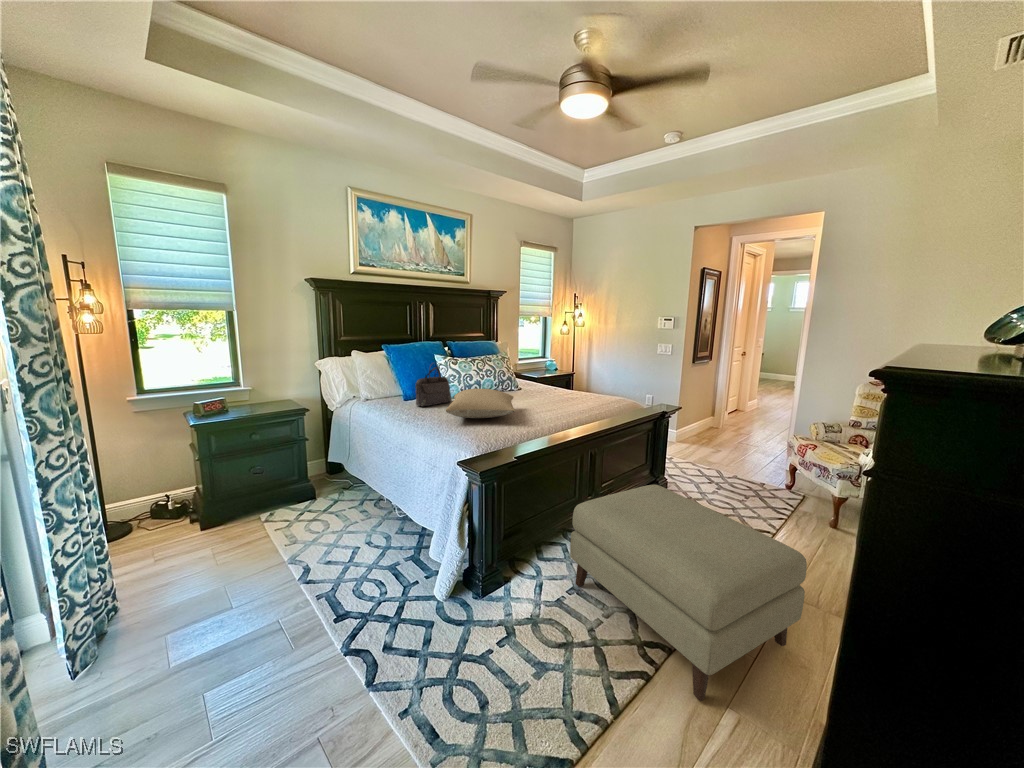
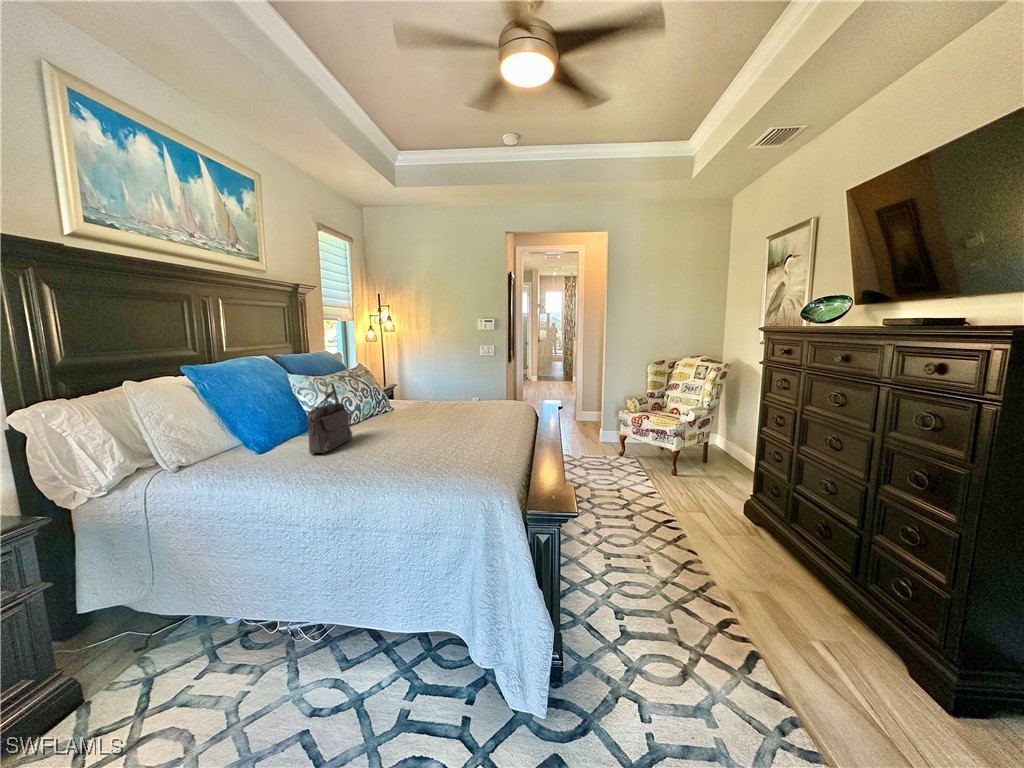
pillow: present [446,389,515,418] -> none [374,409,497,451]
ottoman: present [570,485,807,701] -> none [603,474,819,647]

